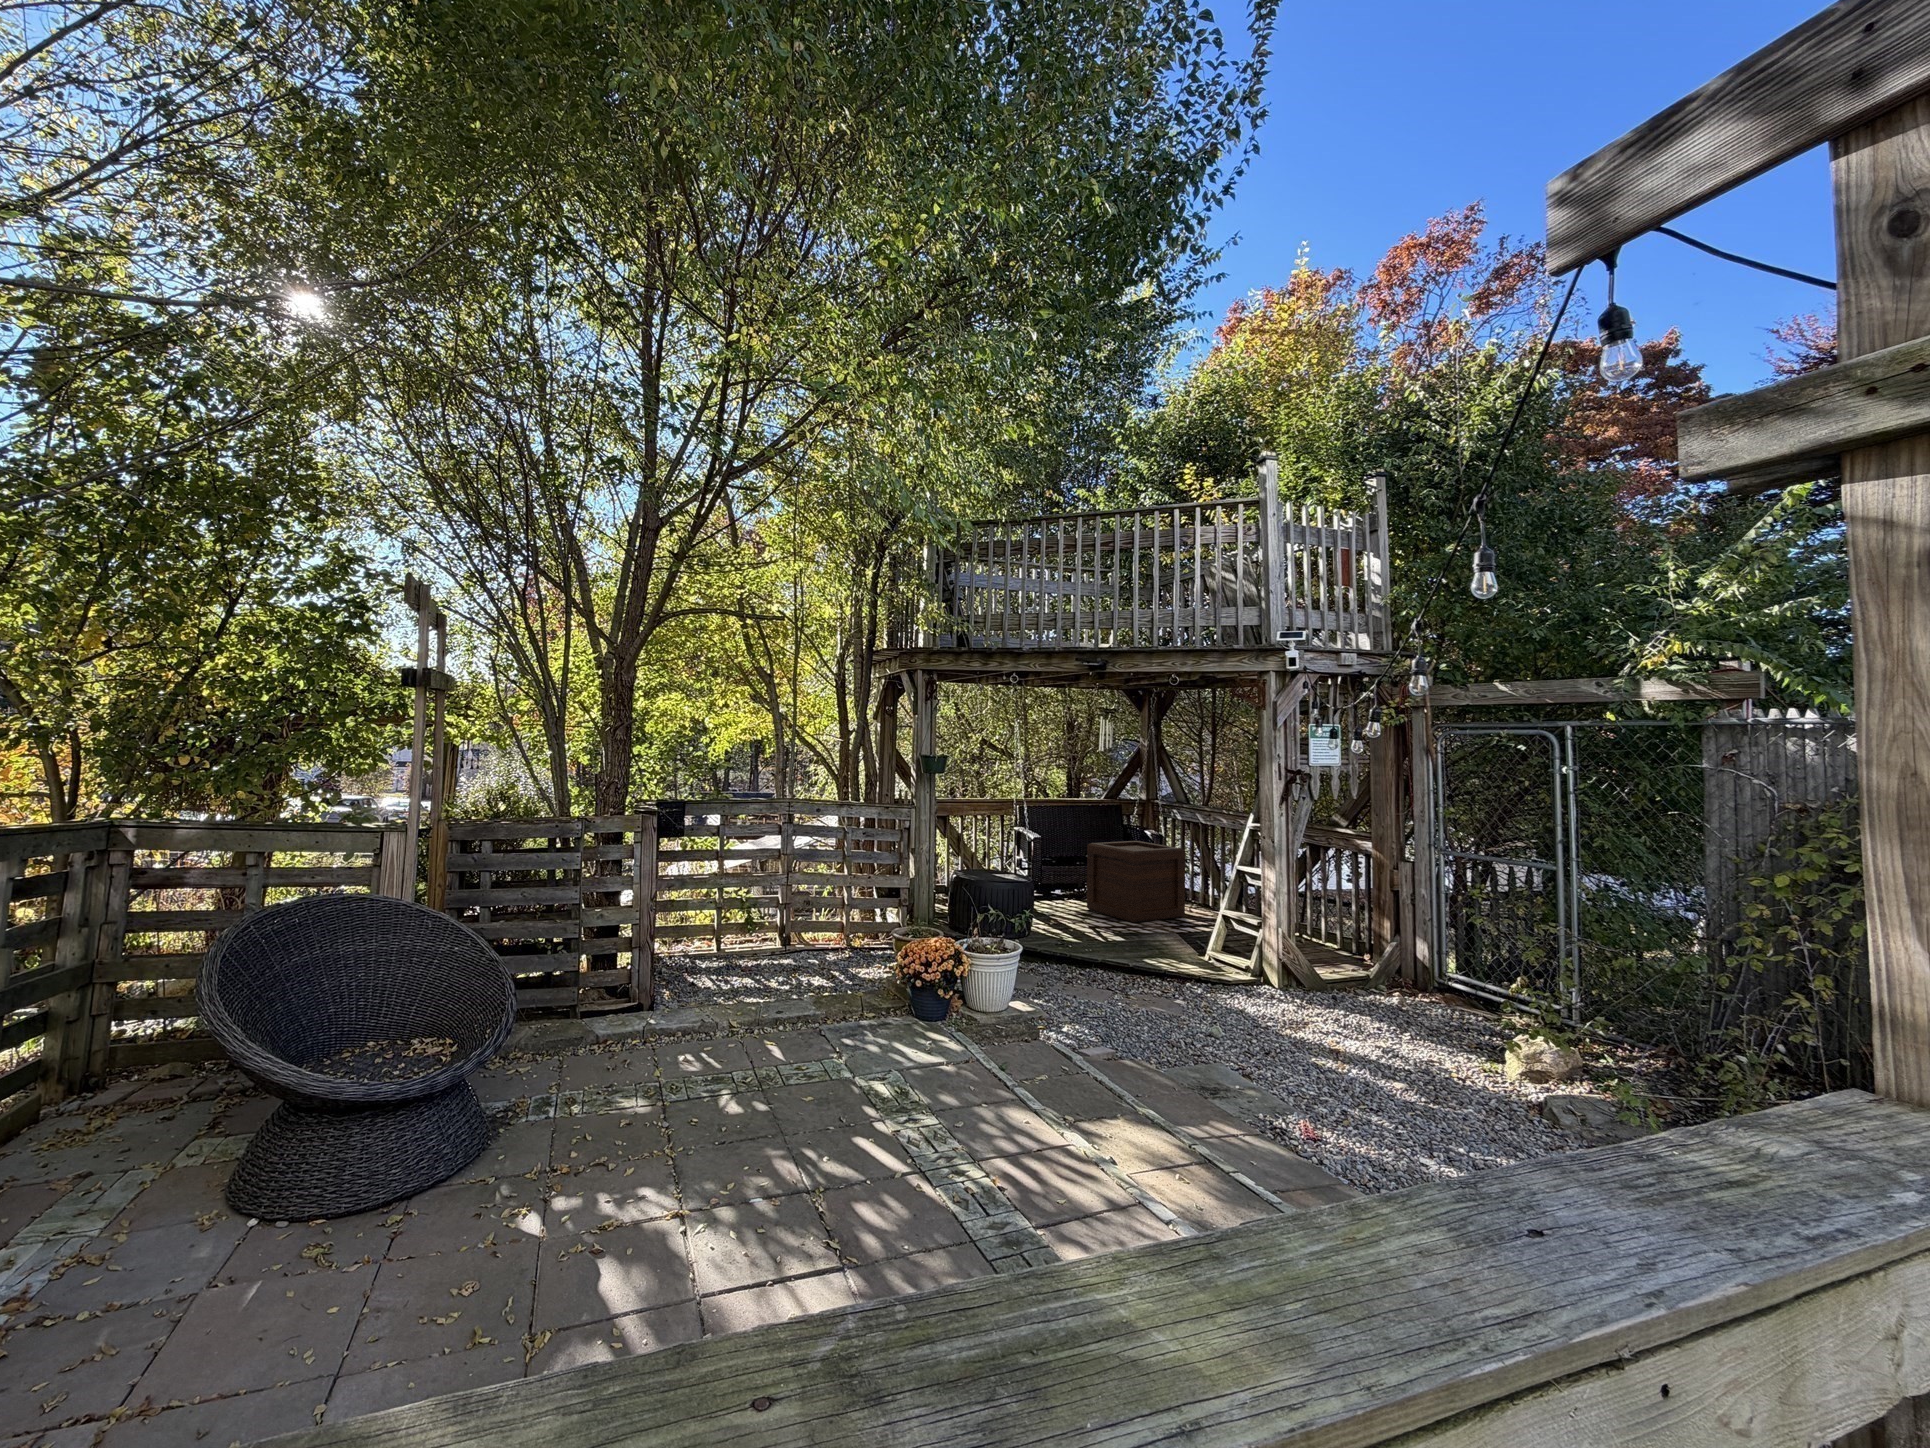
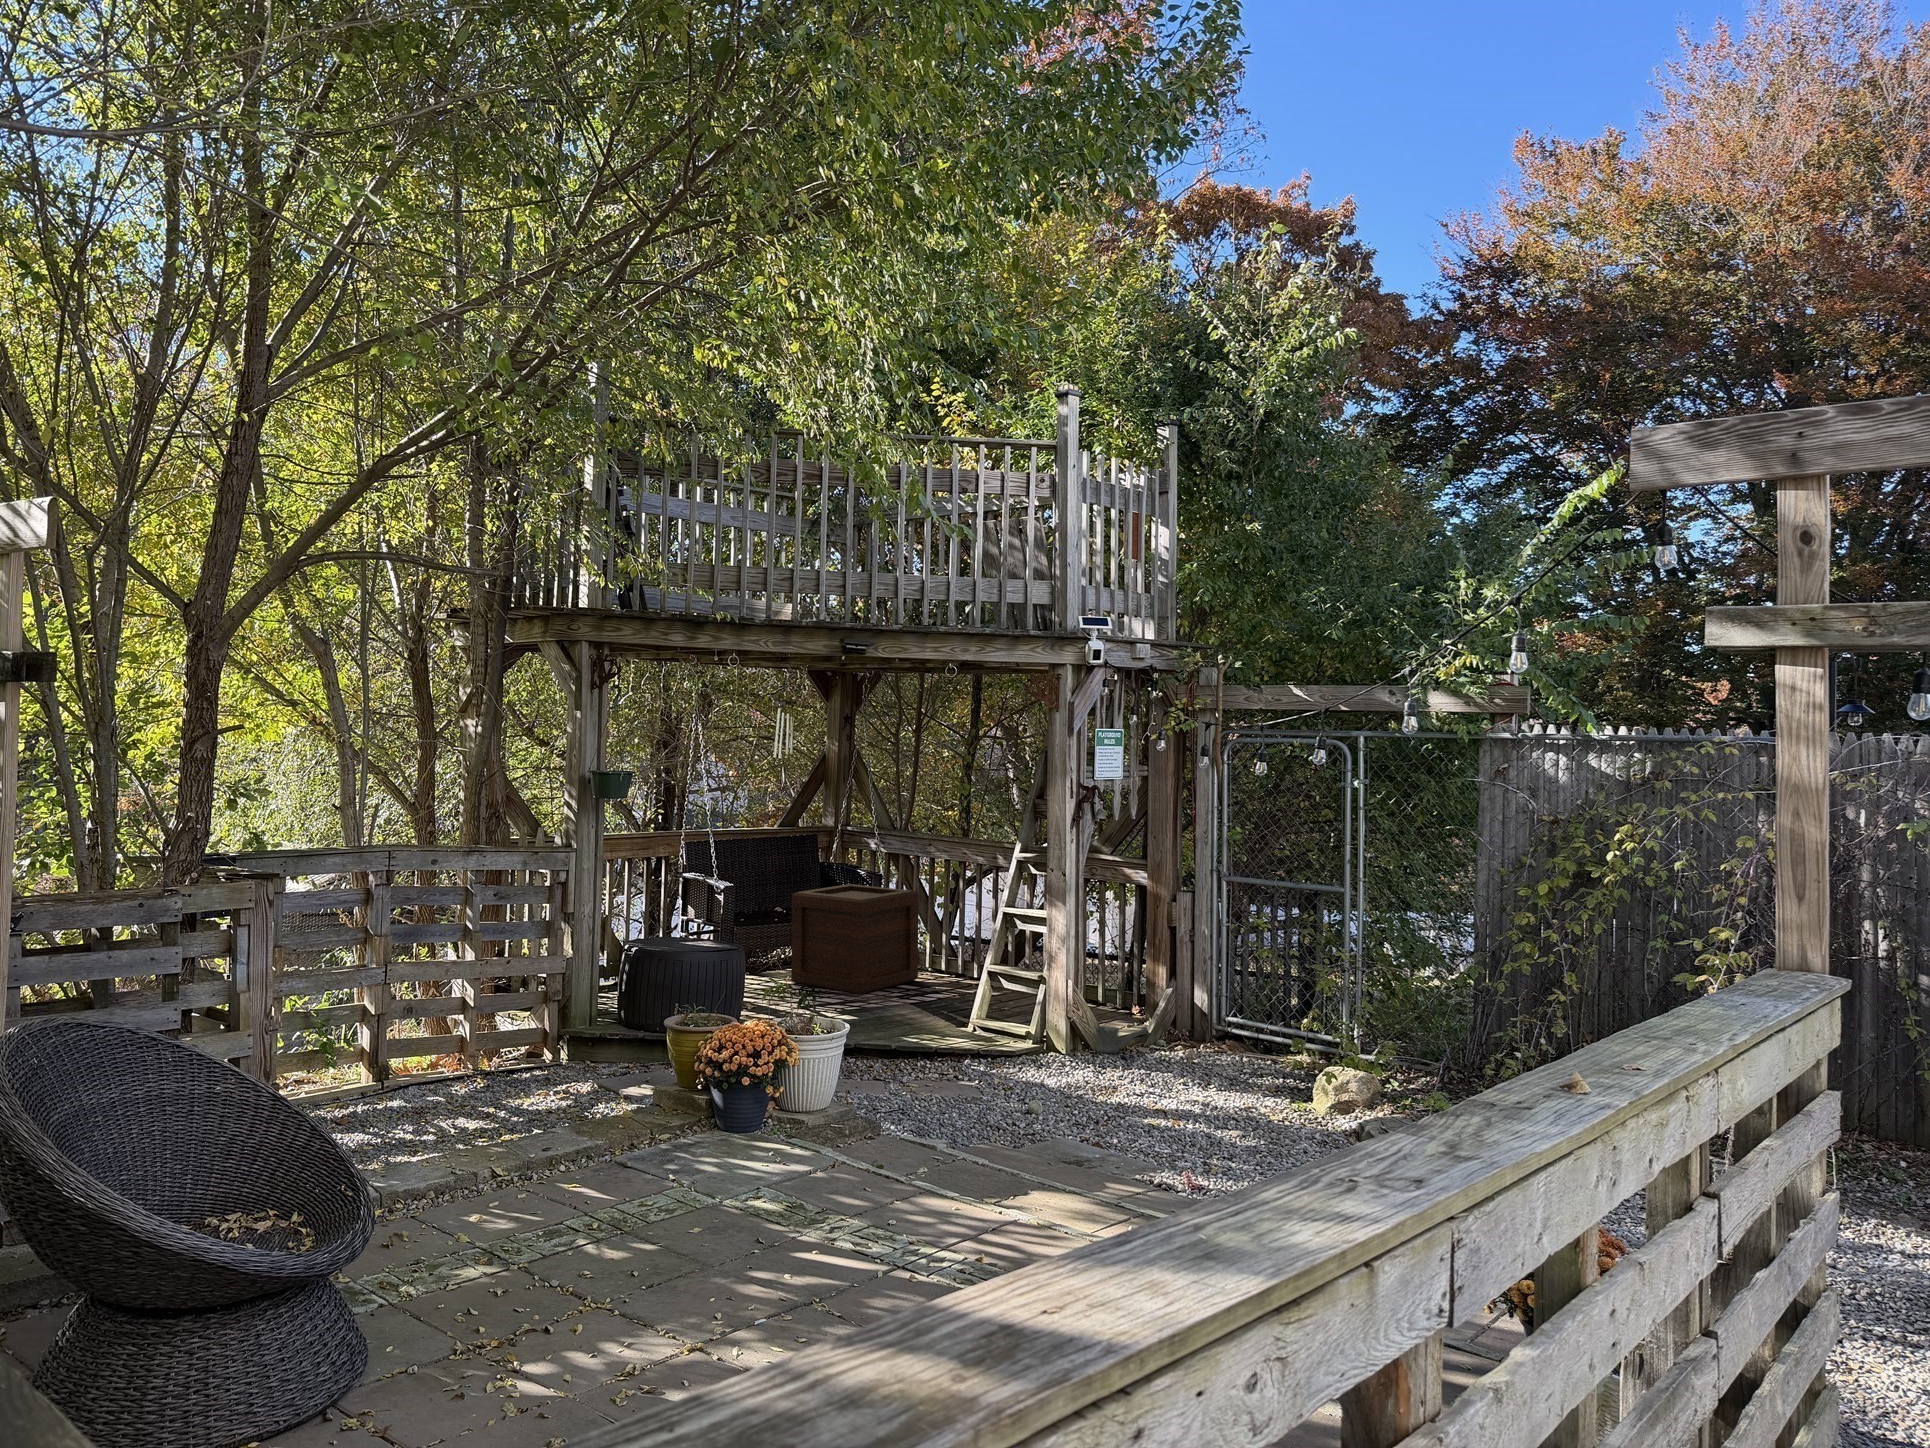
watering can: none [1300,969,1359,994] -> present [1091,1025,1147,1053]

